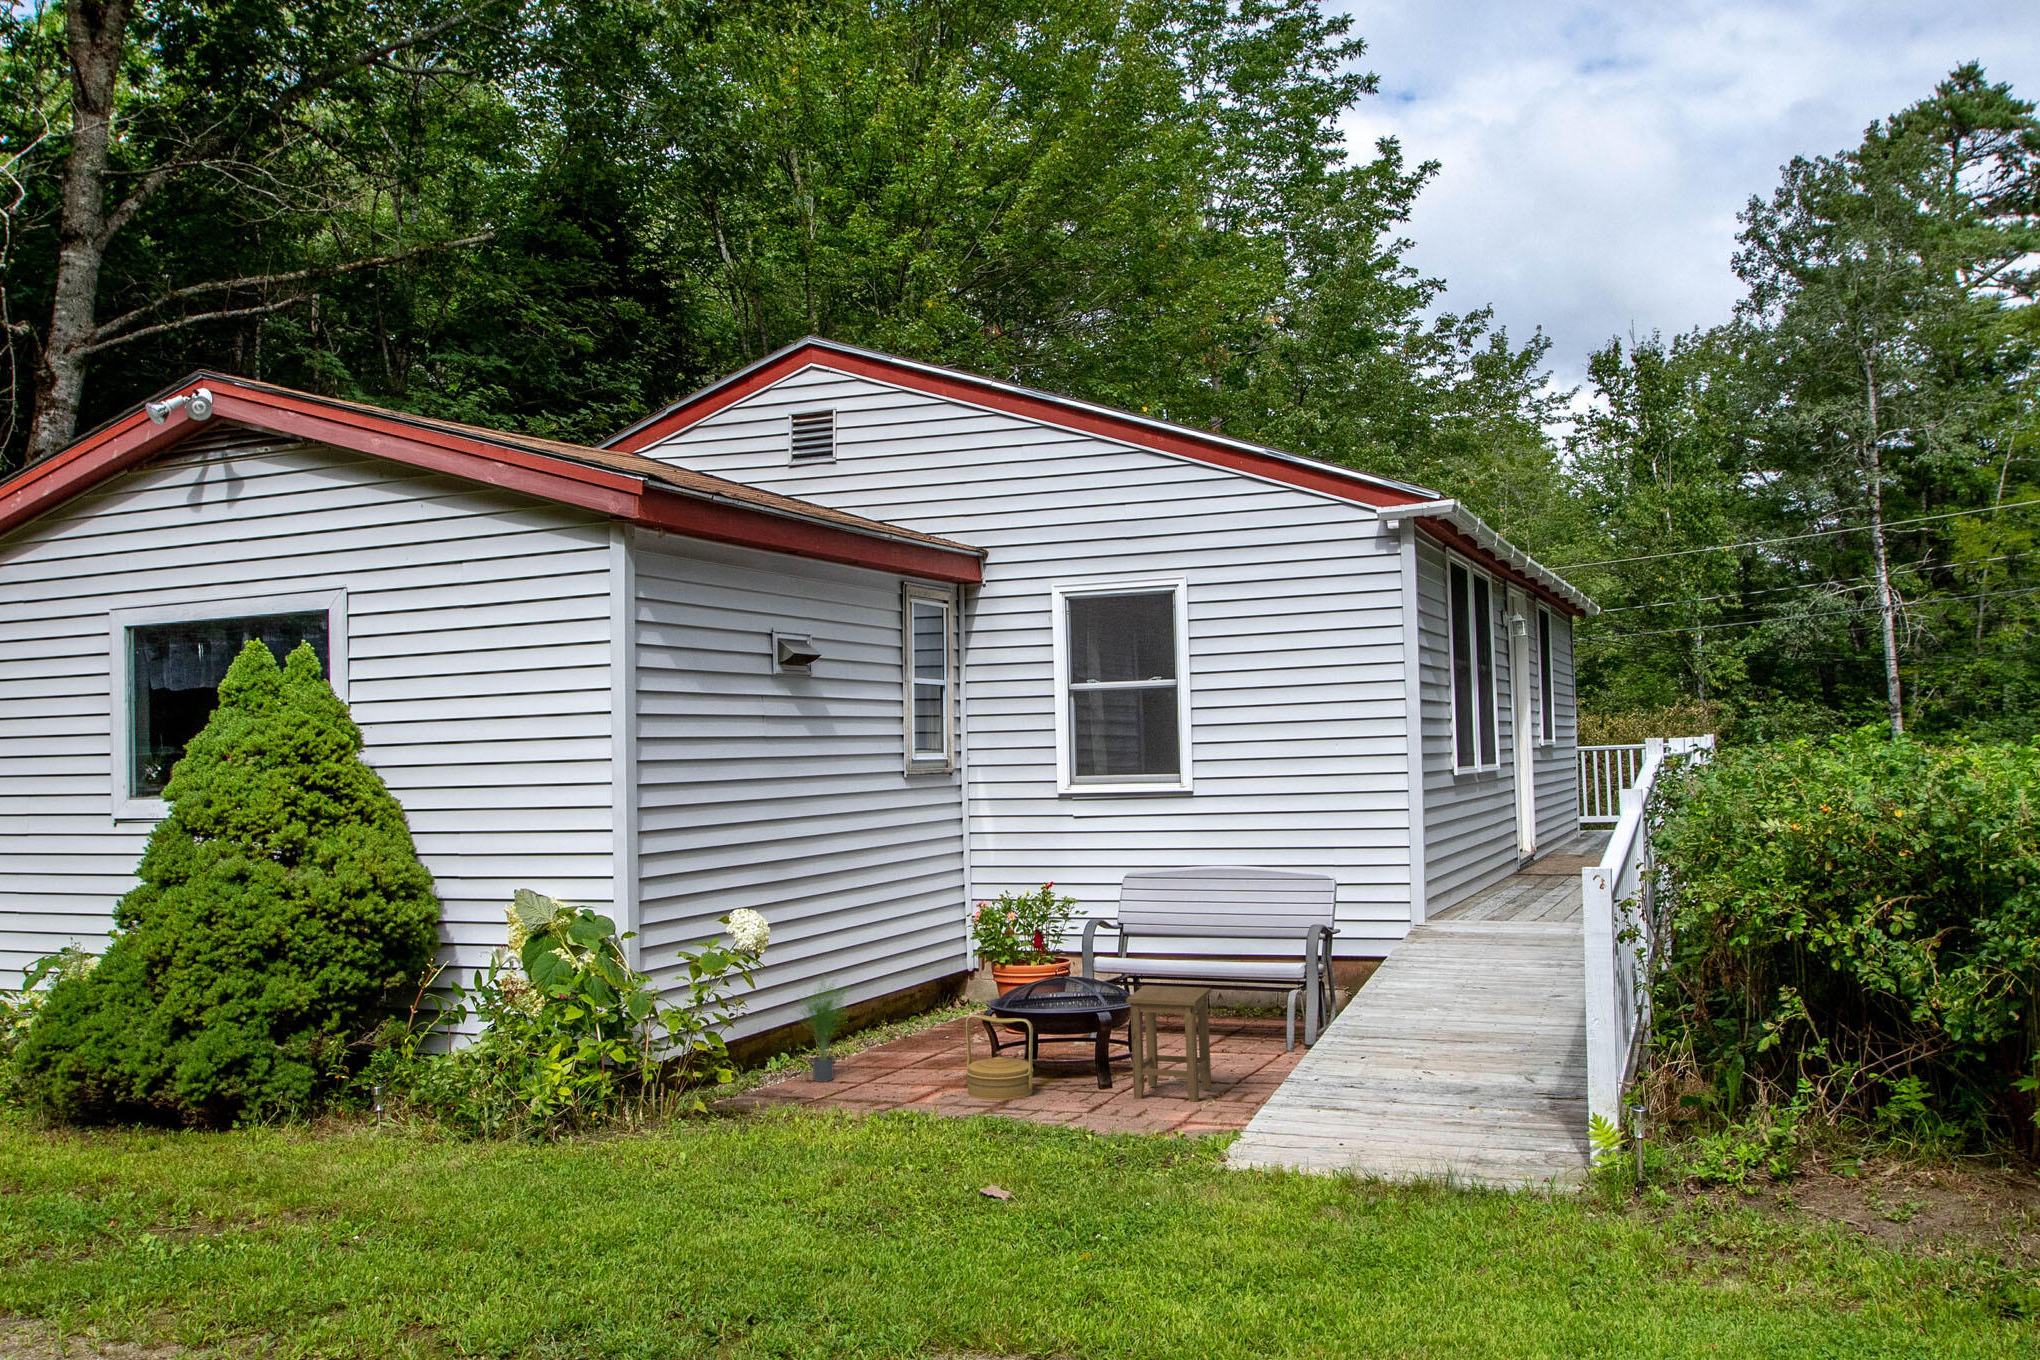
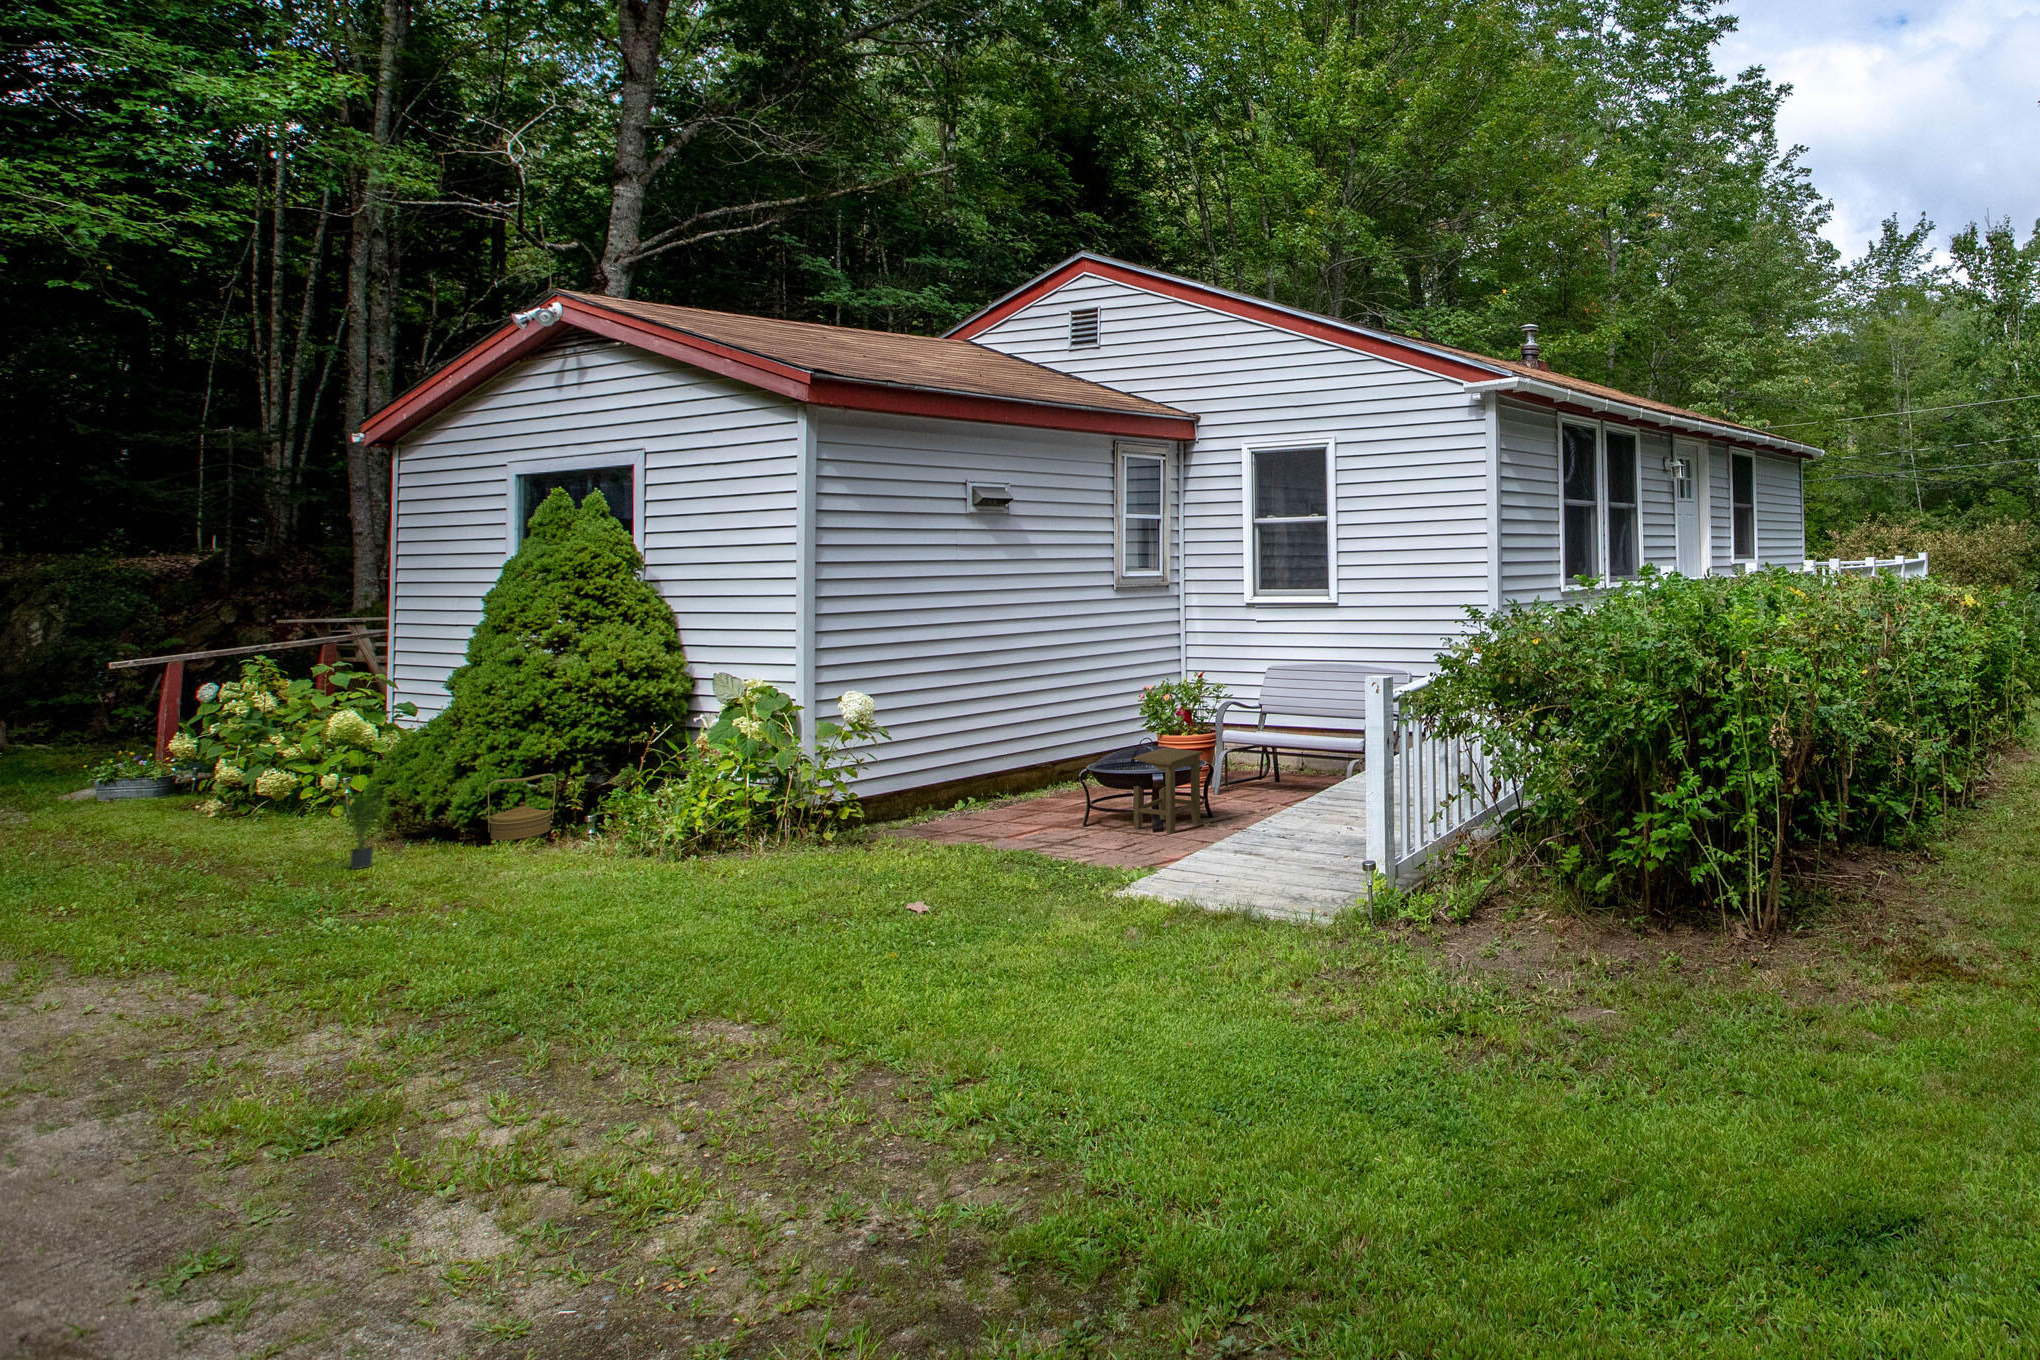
potted plant: present [797,978,847,1082] -> present [344,784,387,869]
basket: present [966,1014,1033,1100] -> present [488,773,556,840]

